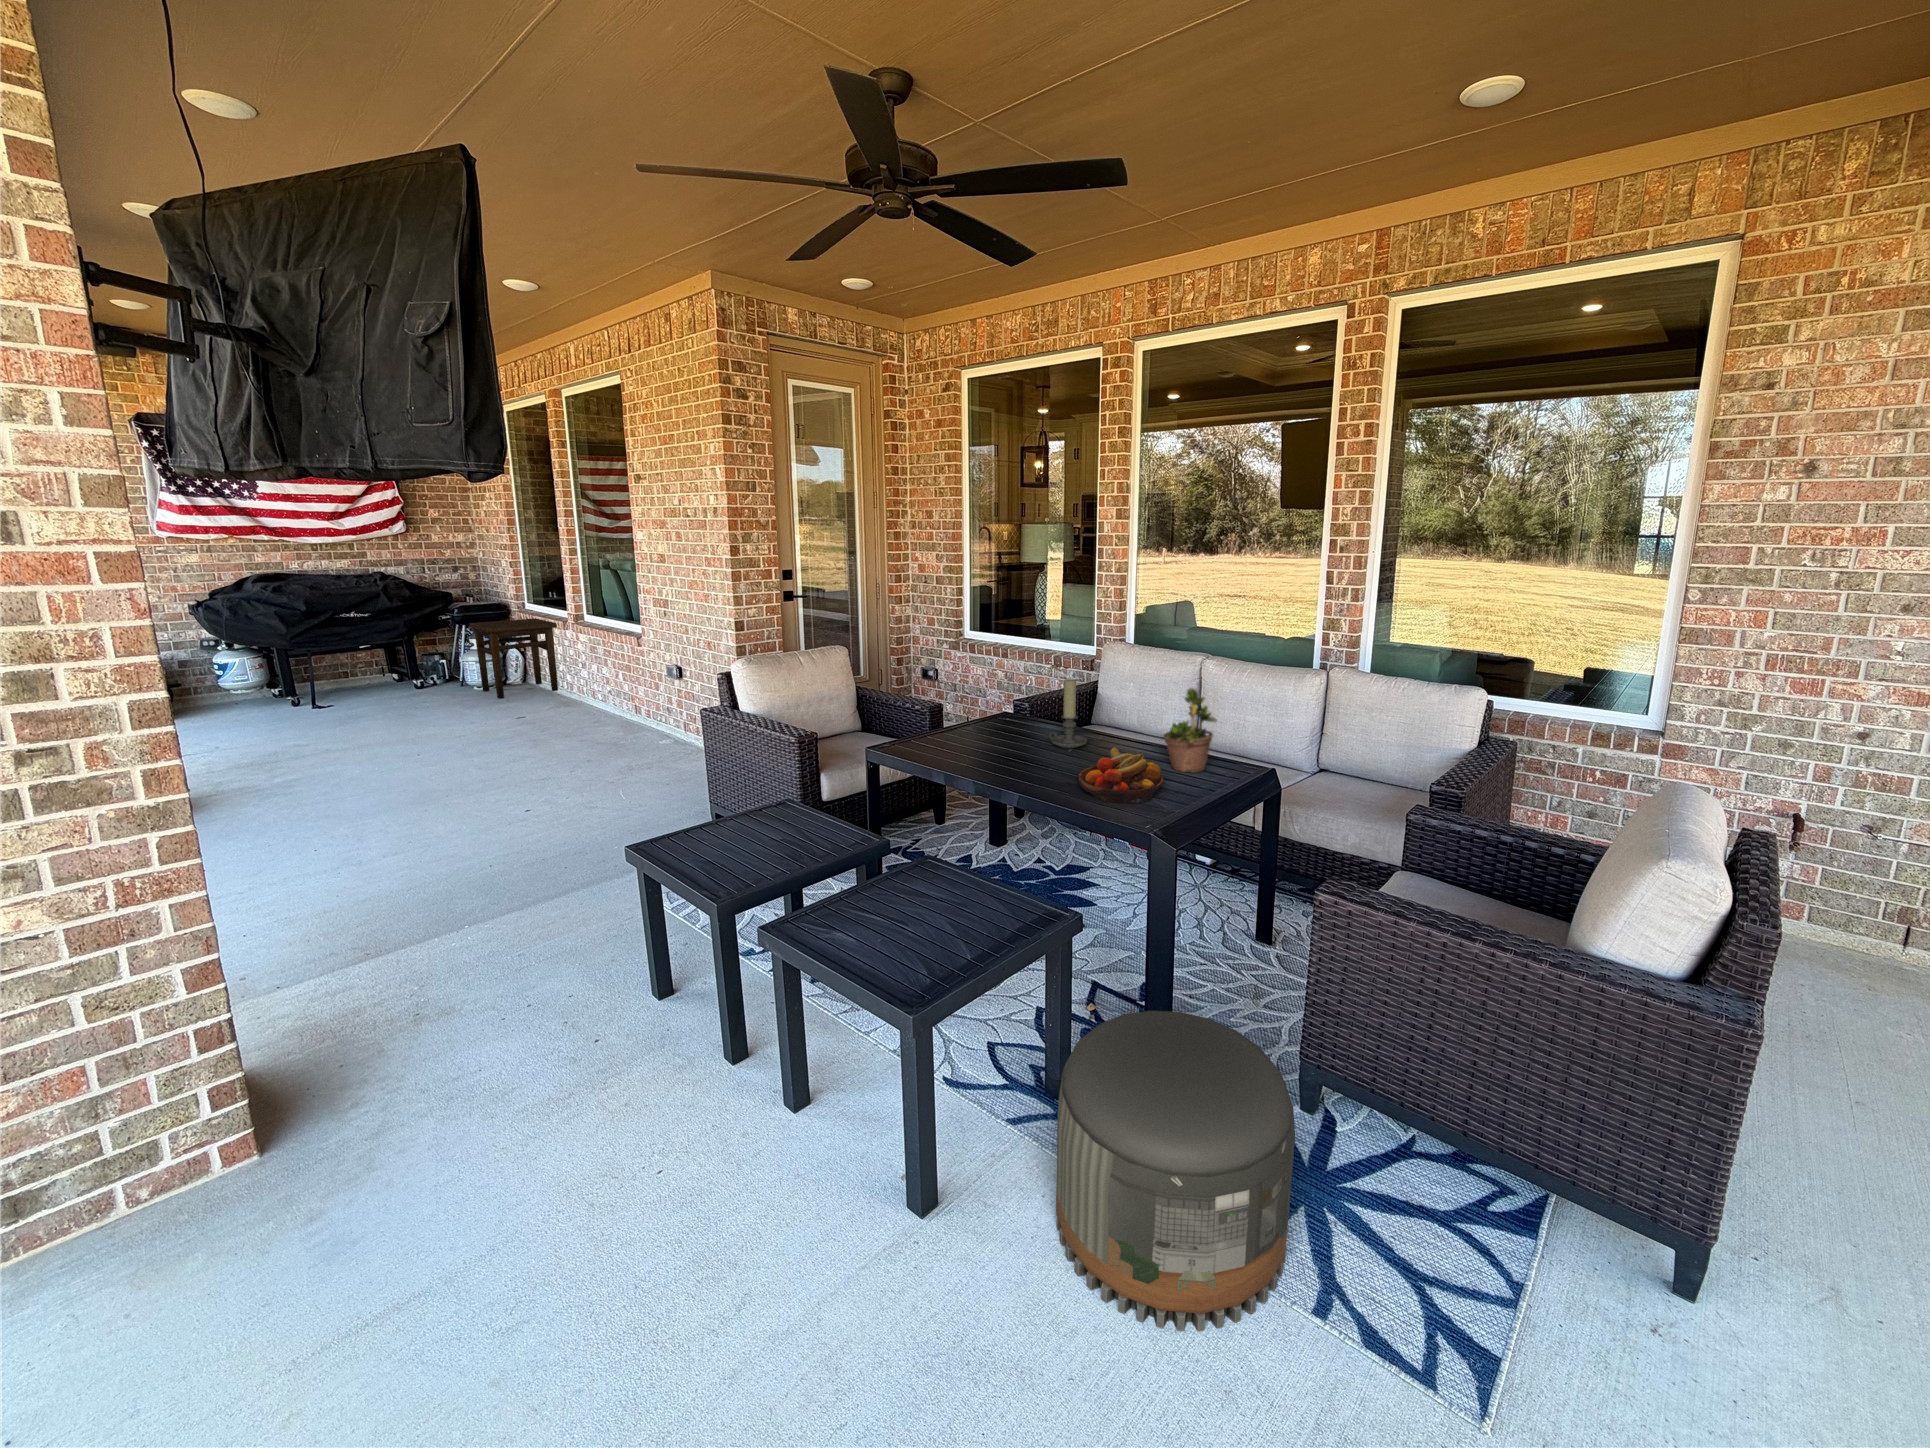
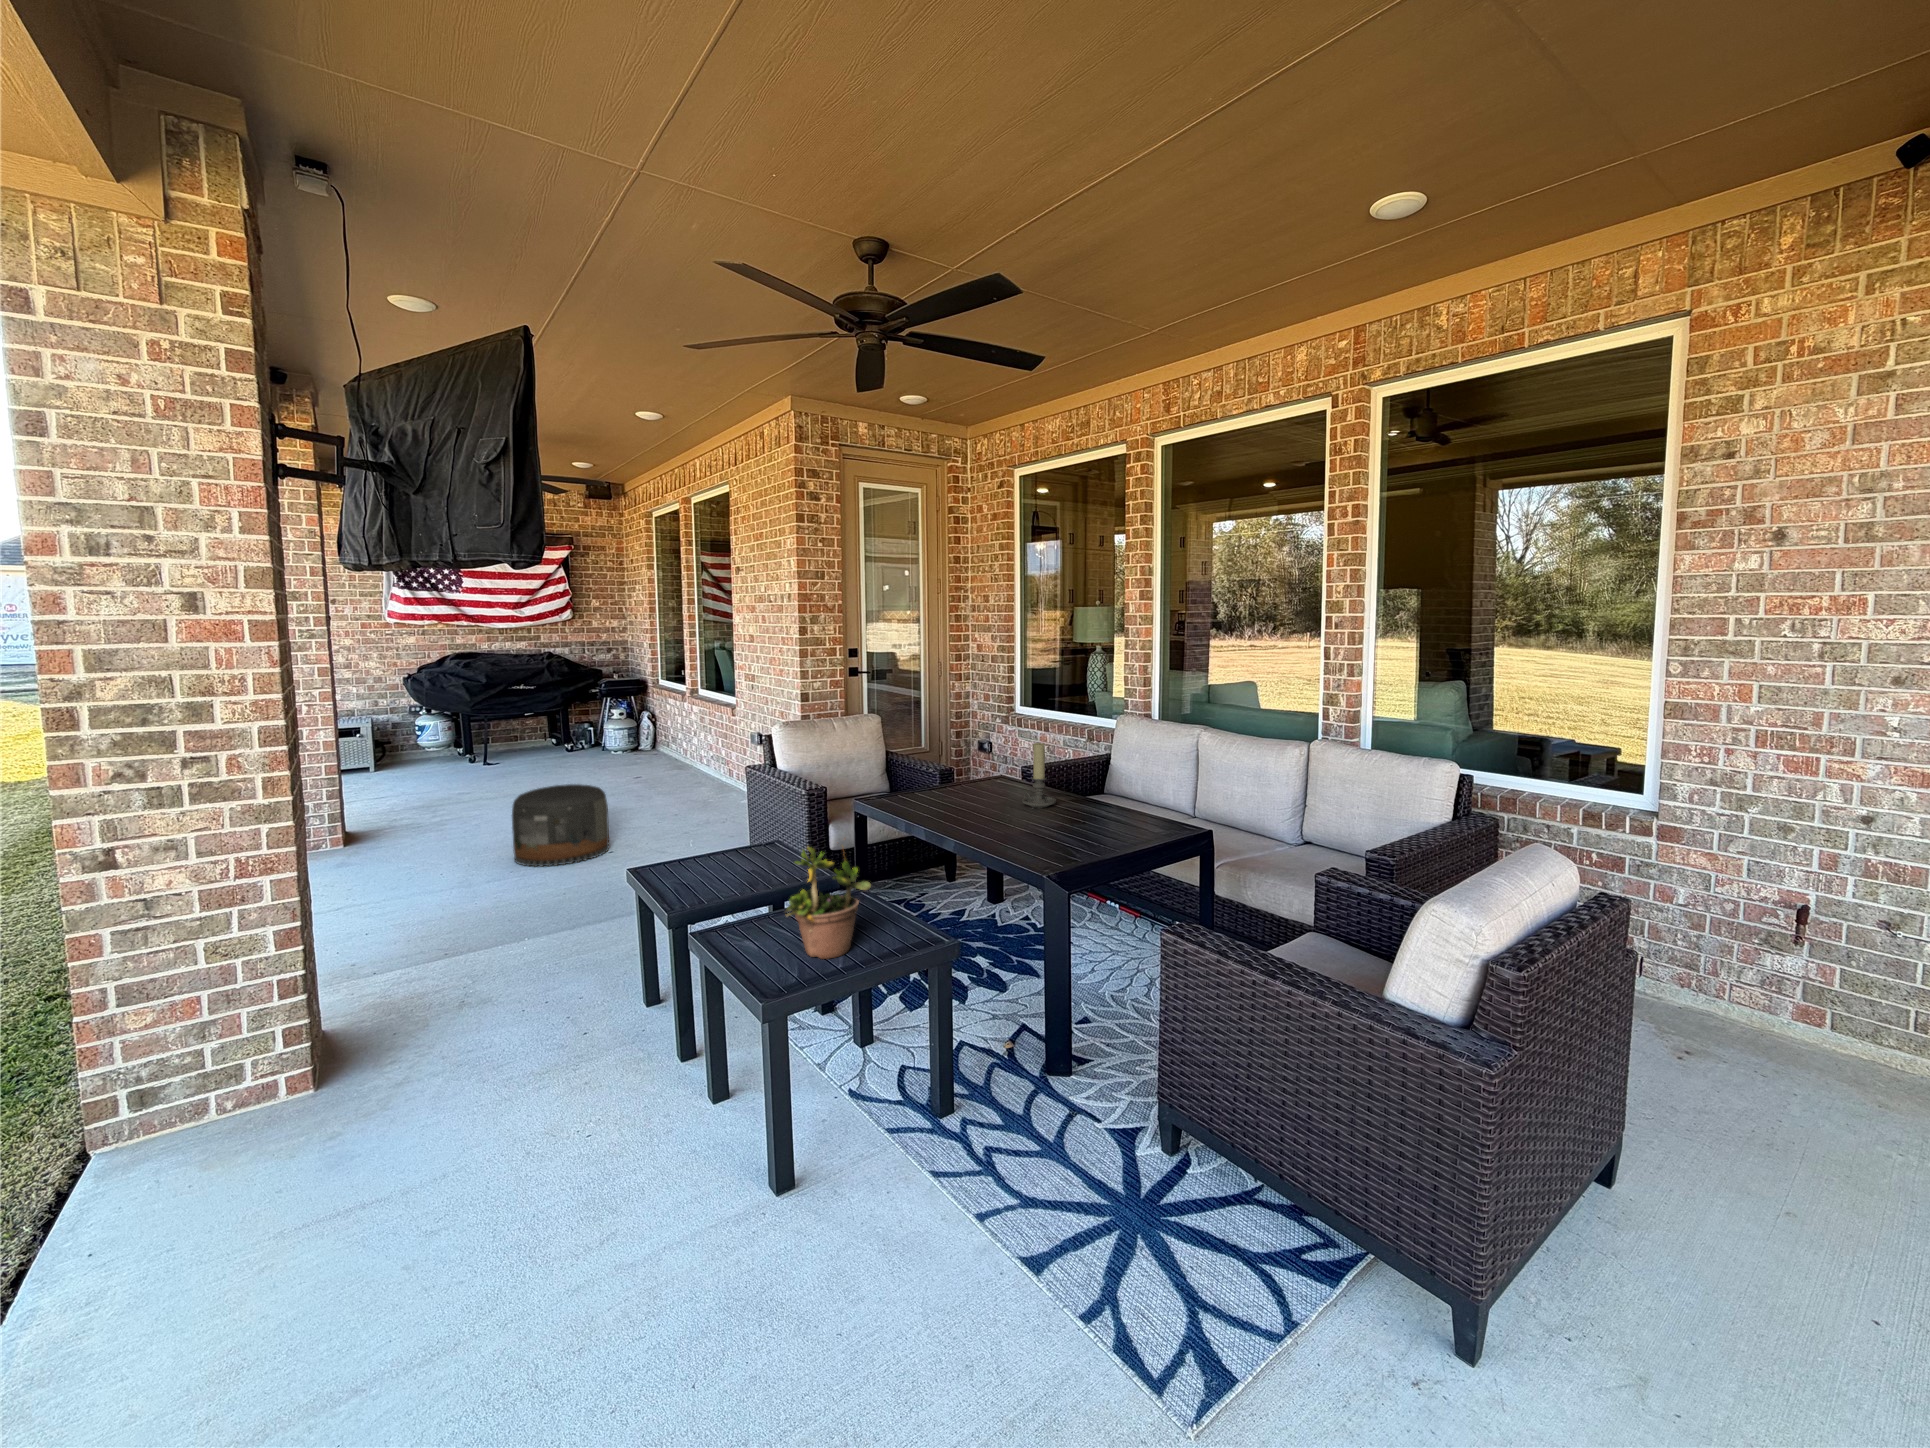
side table: present [469,618,558,698] -> none [606,693,675,762]
potted plant: present [1163,688,1217,773] -> present [786,847,871,959]
fruit bowl: present [1079,747,1164,804] -> none [1015,804,1092,854]
pouf: present [1056,1011,1295,1331] -> present [512,784,609,867]

